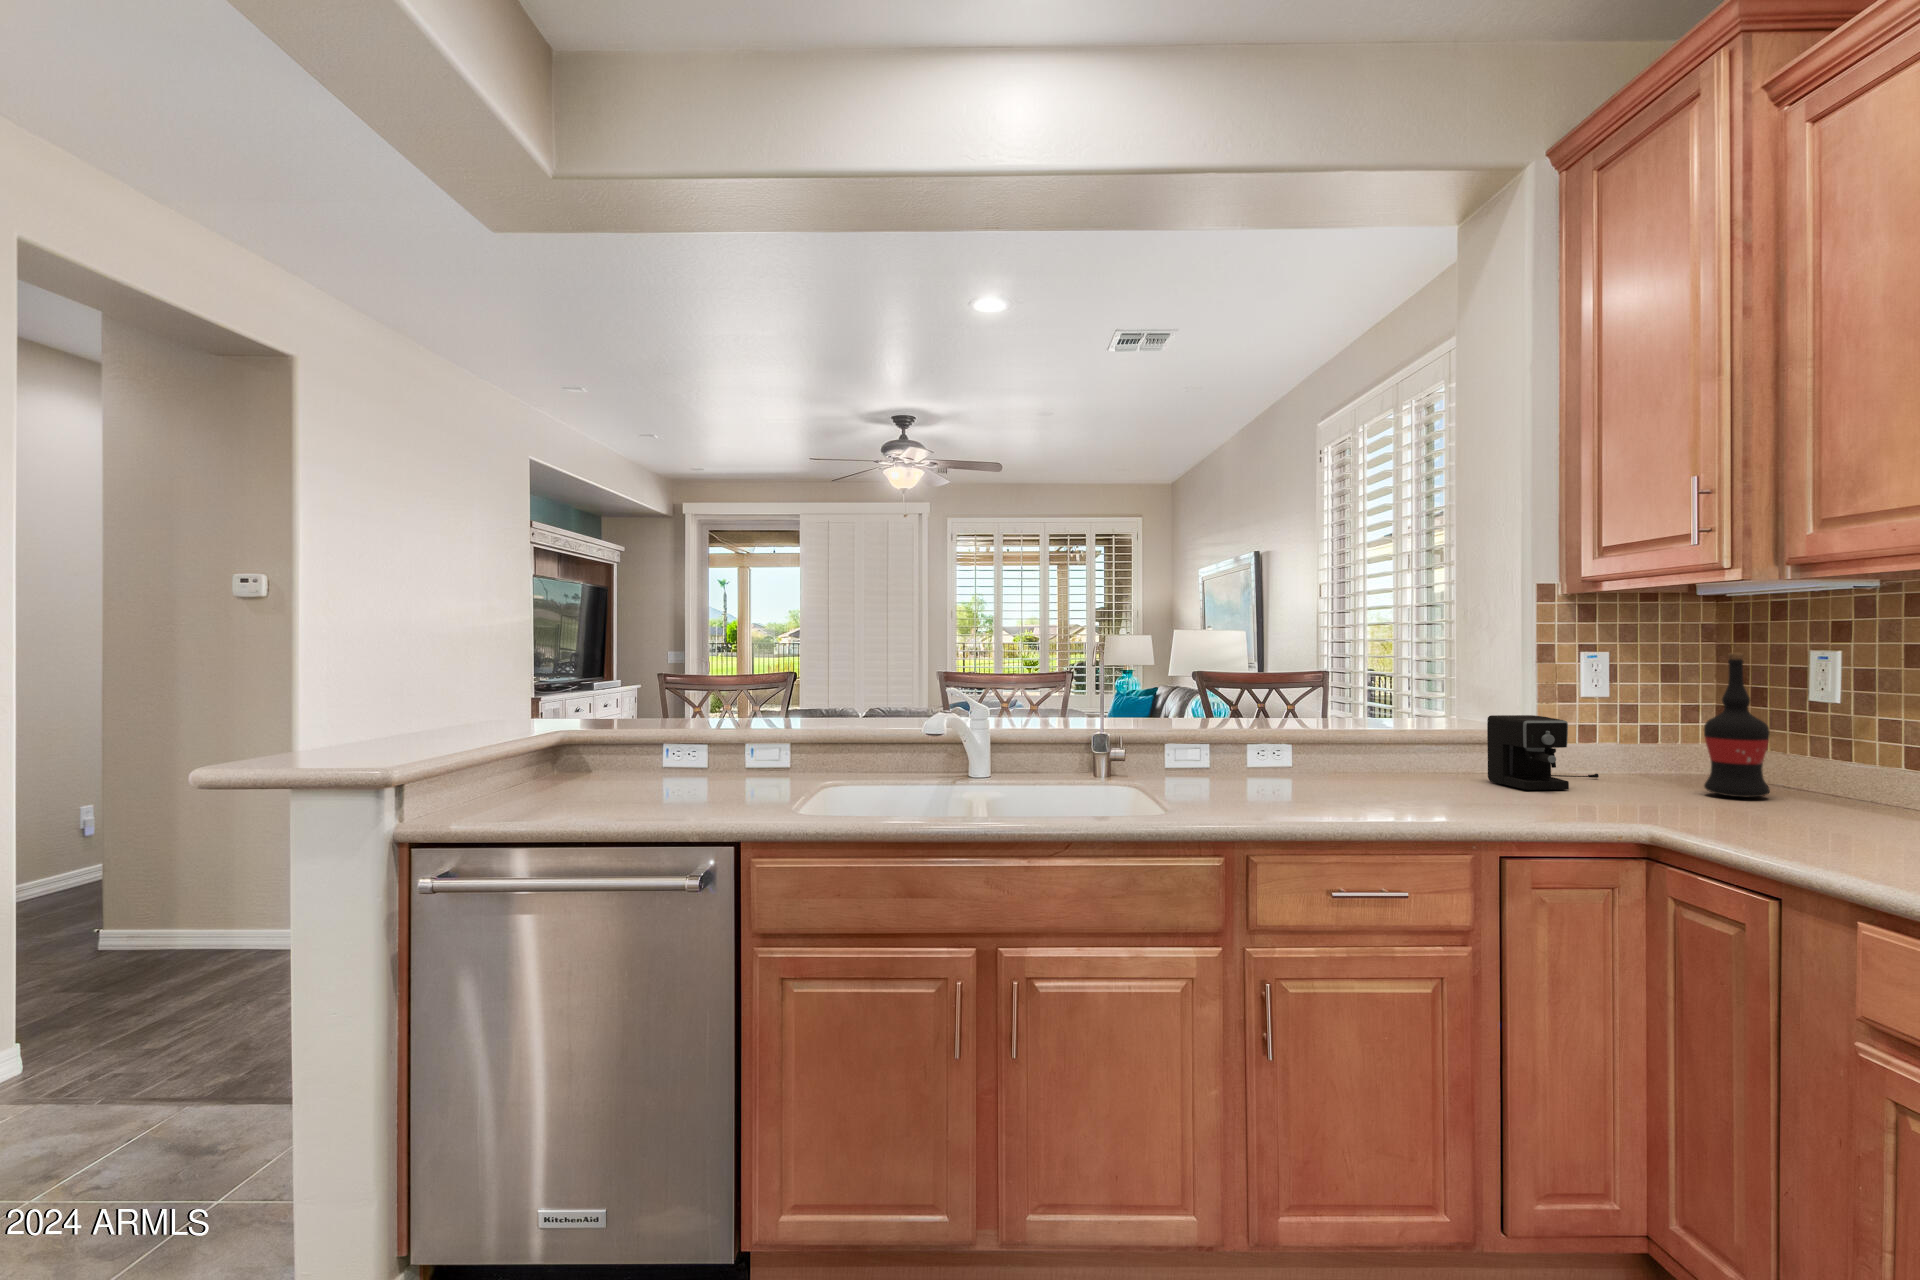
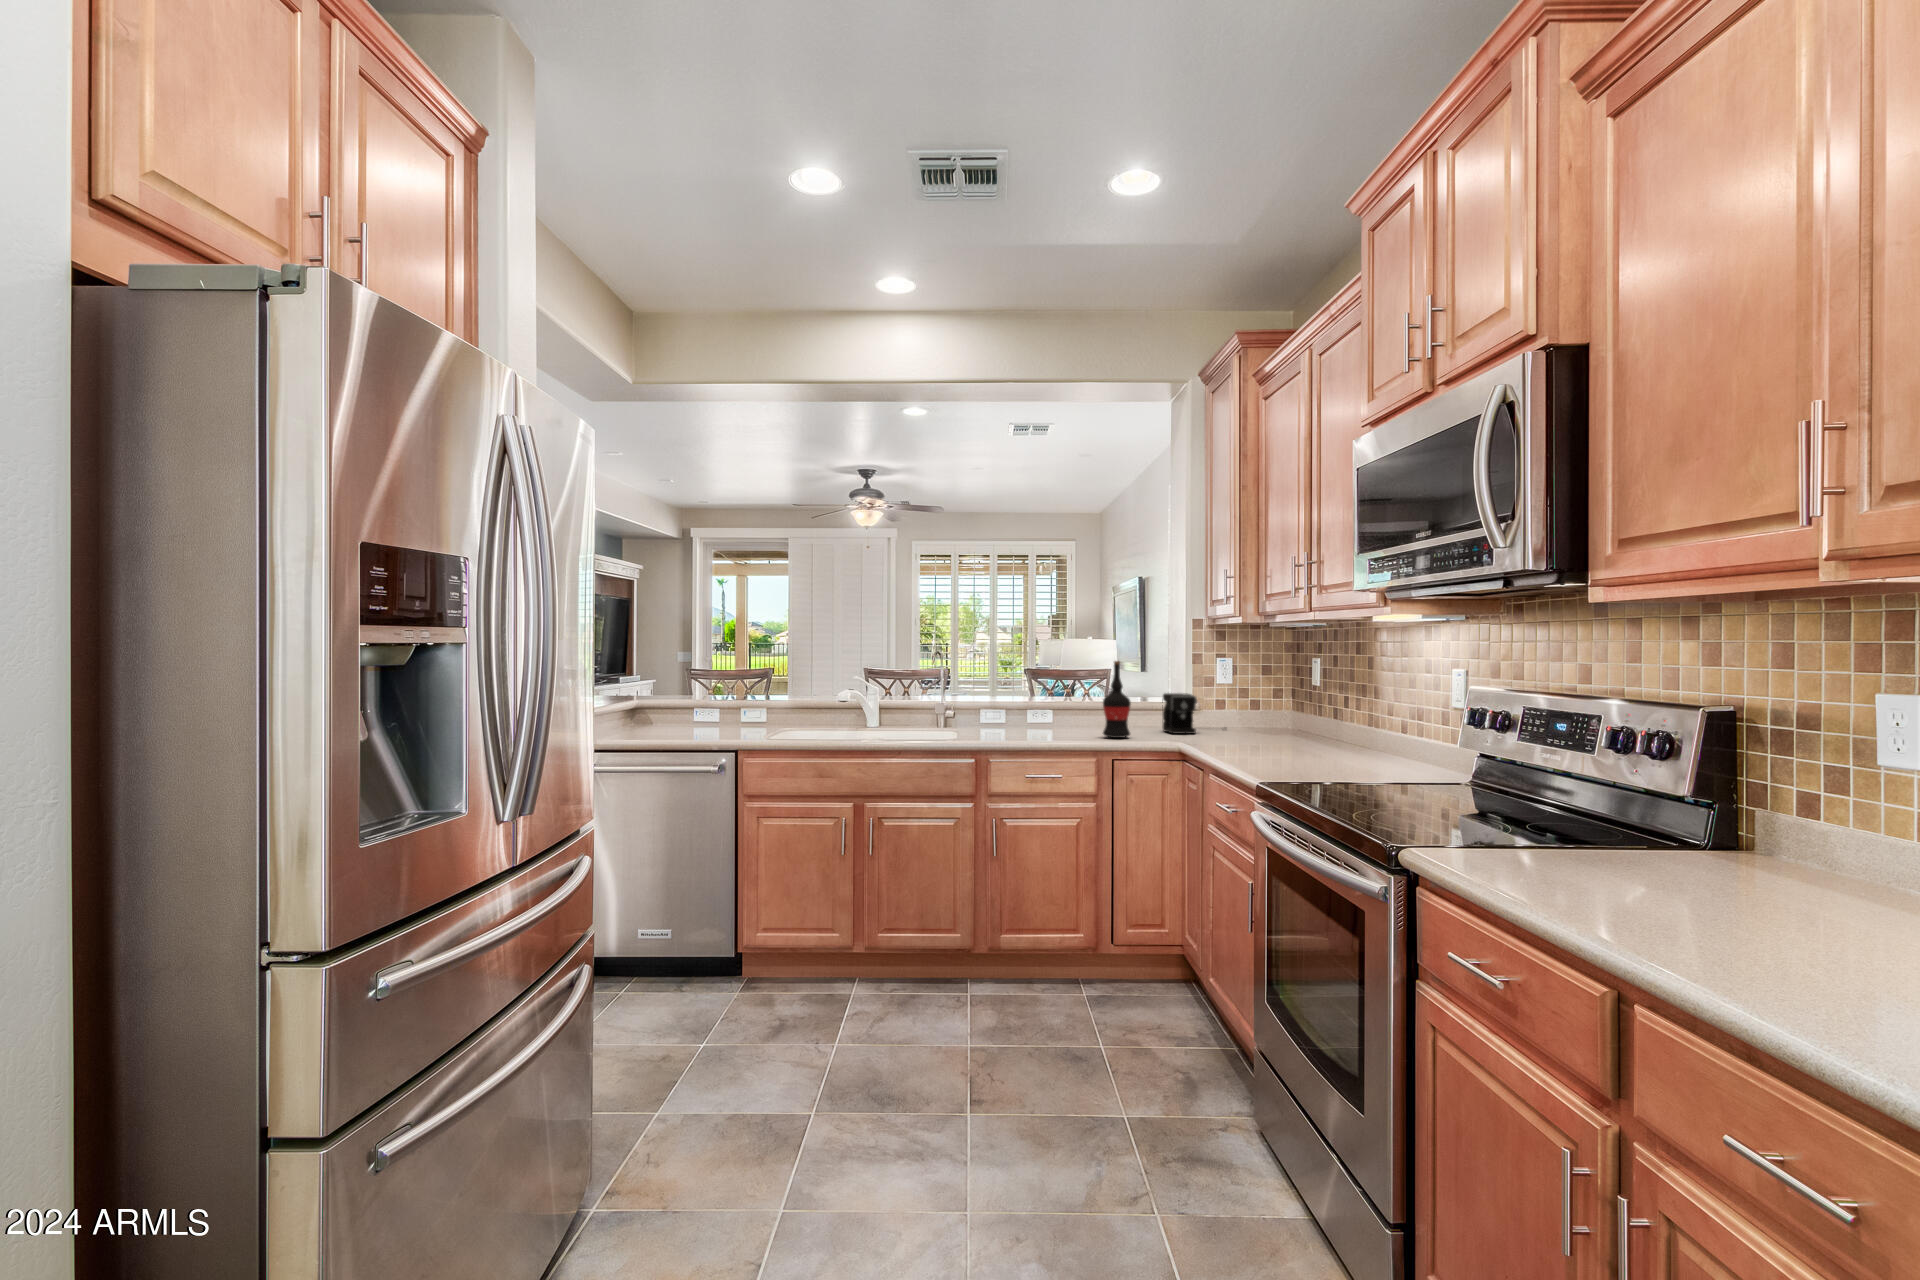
wine bottle: present [1704,653,1770,797] -> present [1103,661,1131,738]

